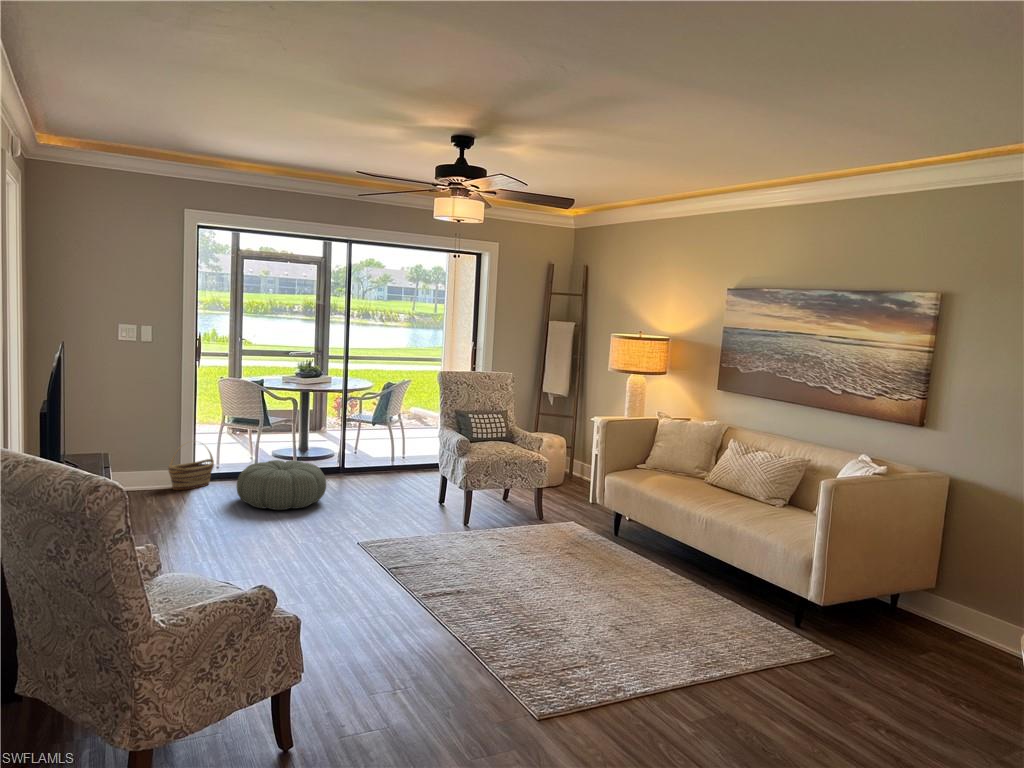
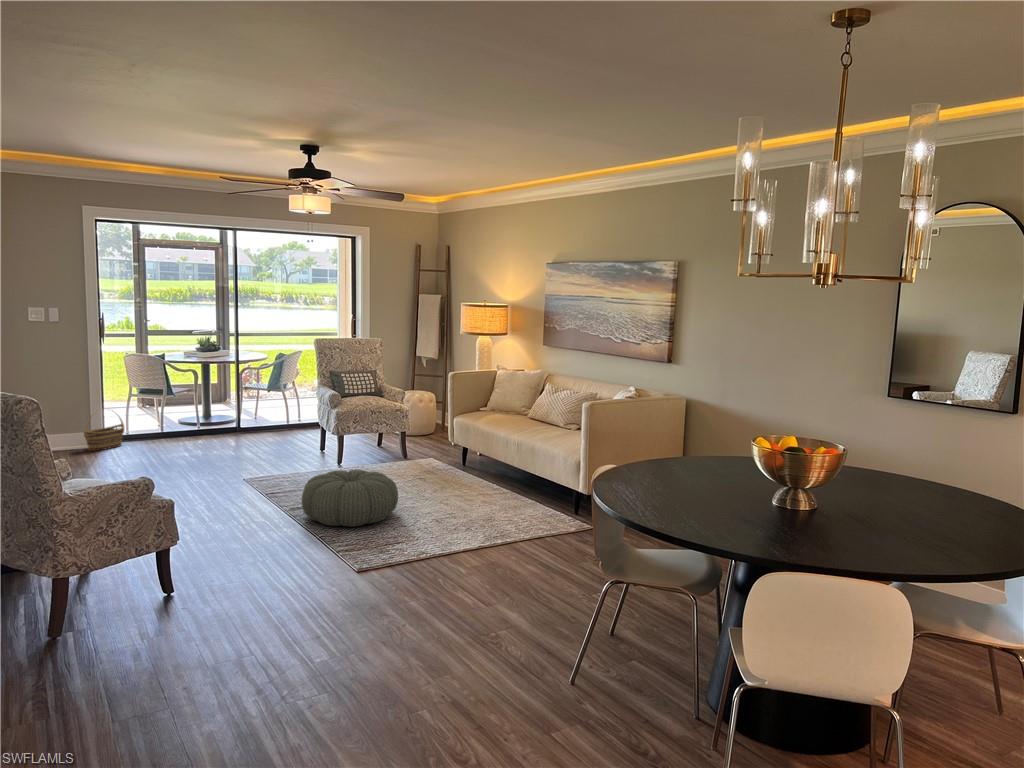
pouf: present [237,460,326,510] -> present [302,469,398,527]

